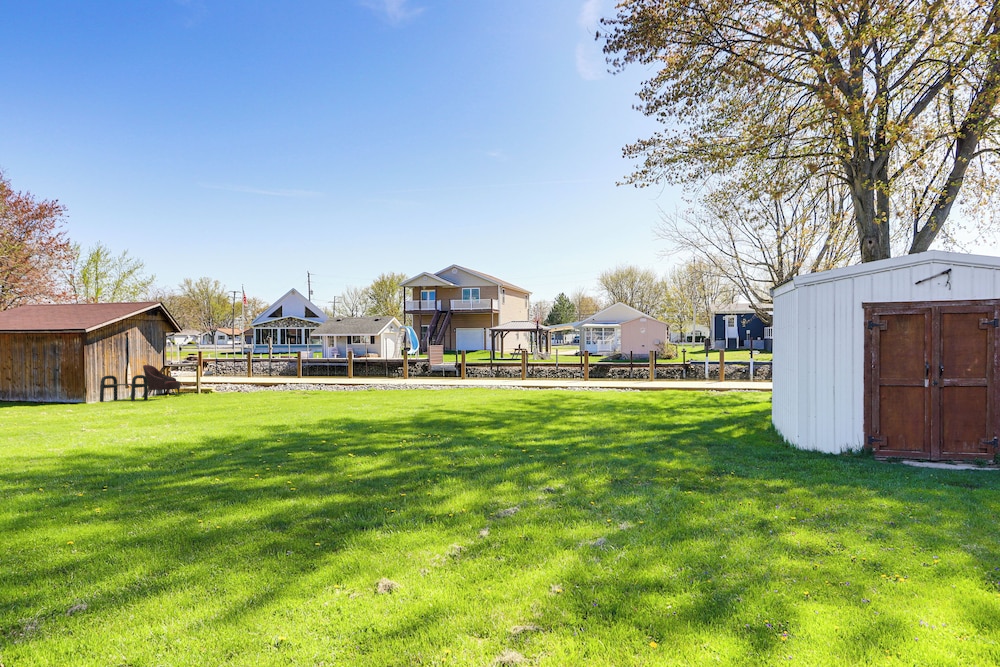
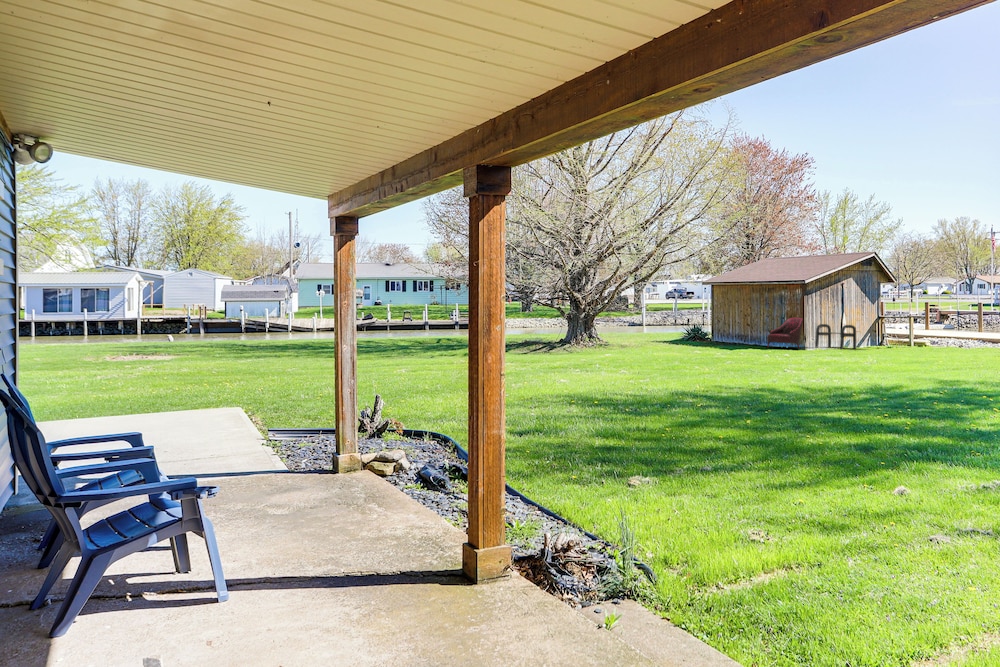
armchair: present [143,365,180,395] -> present [767,318,803,348]

